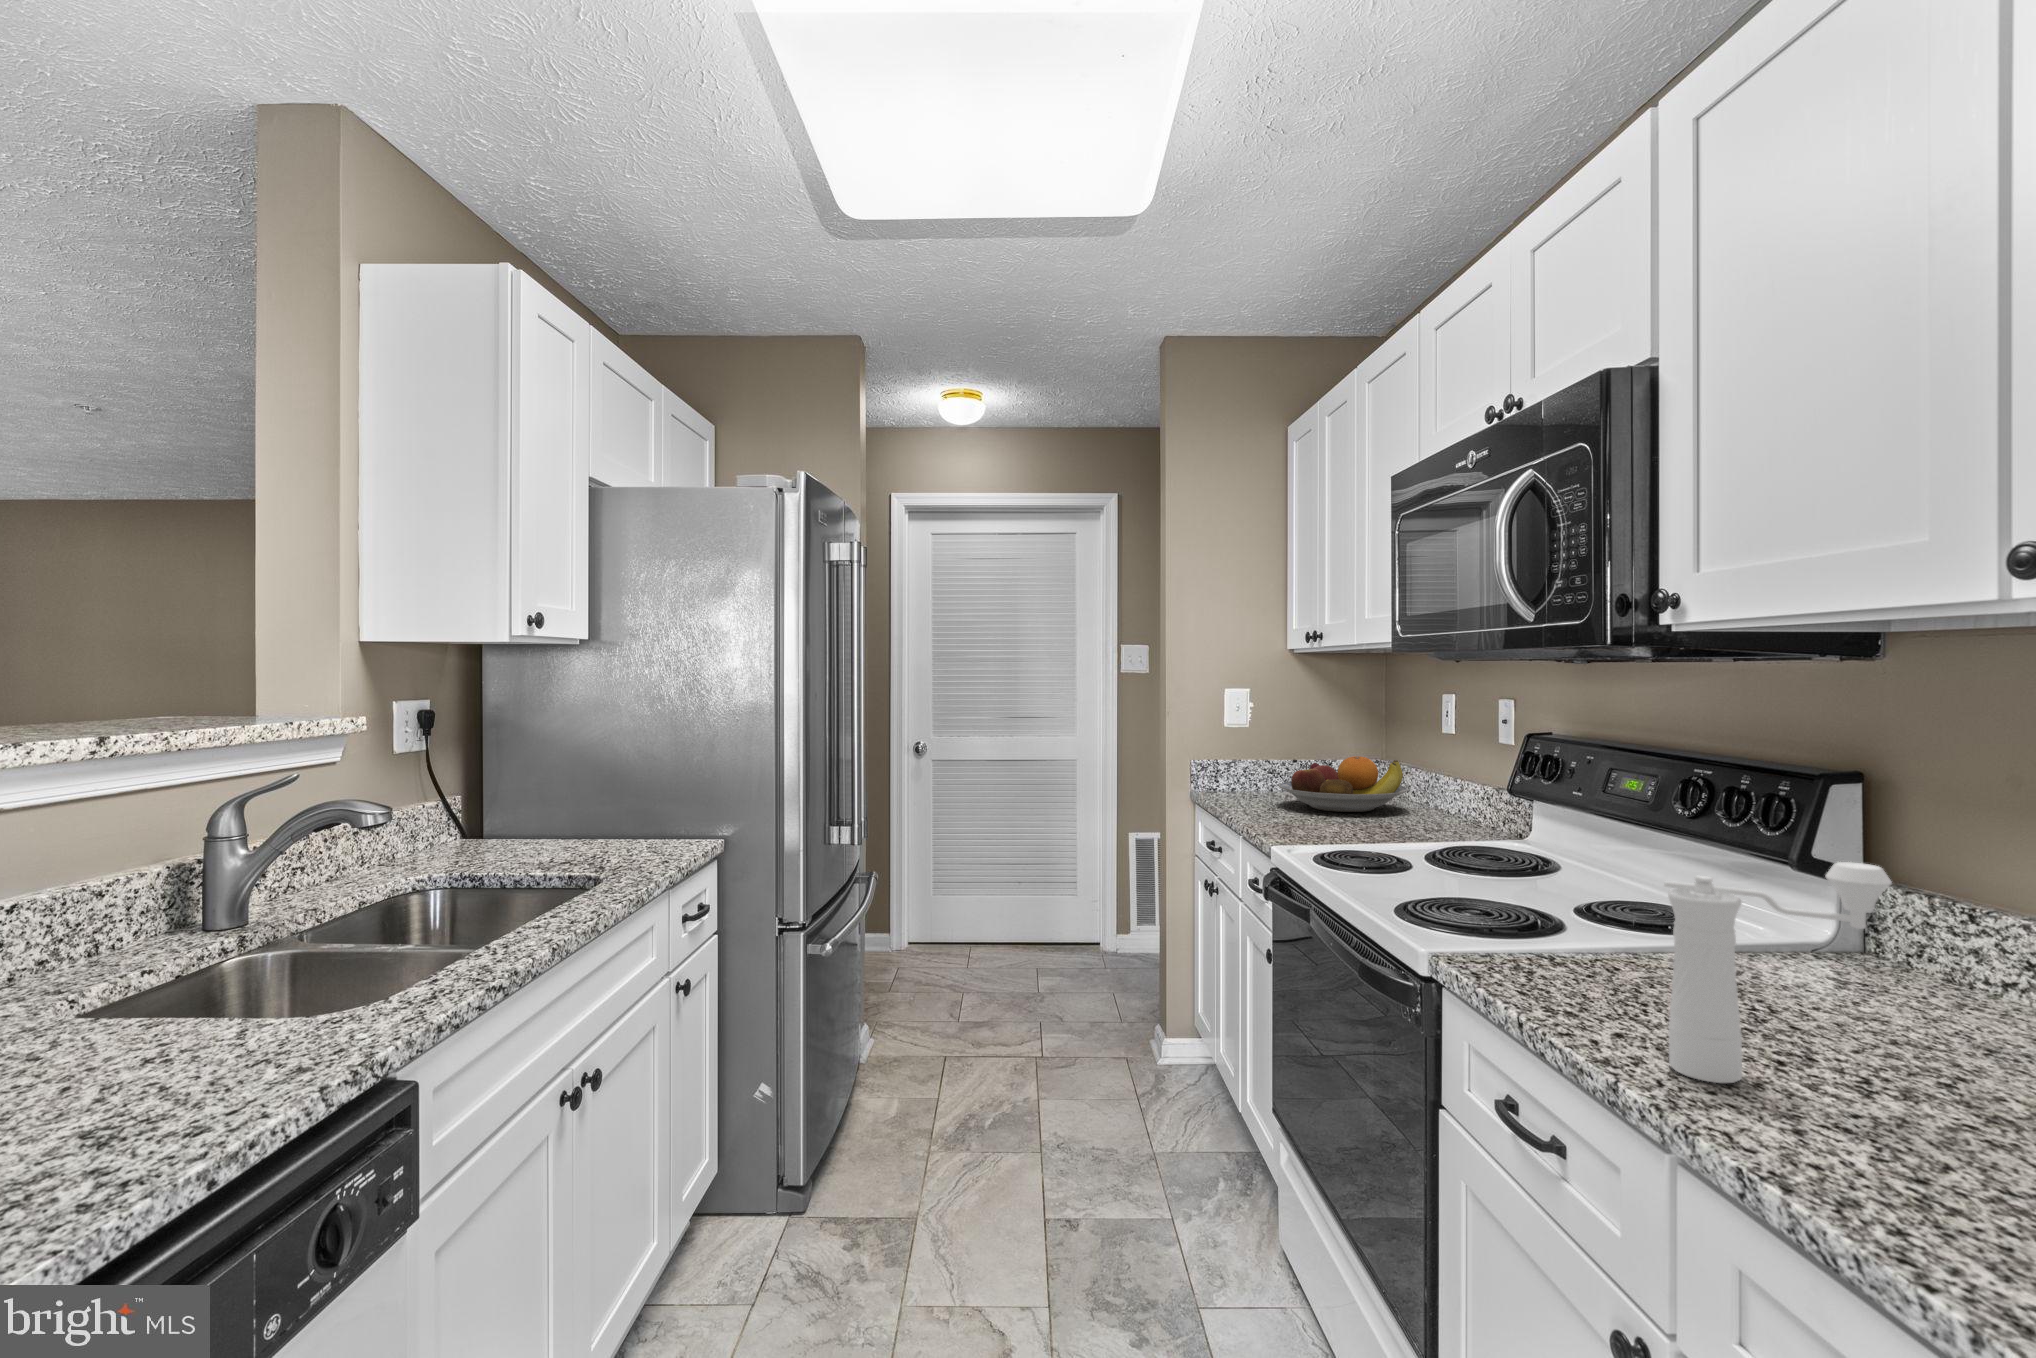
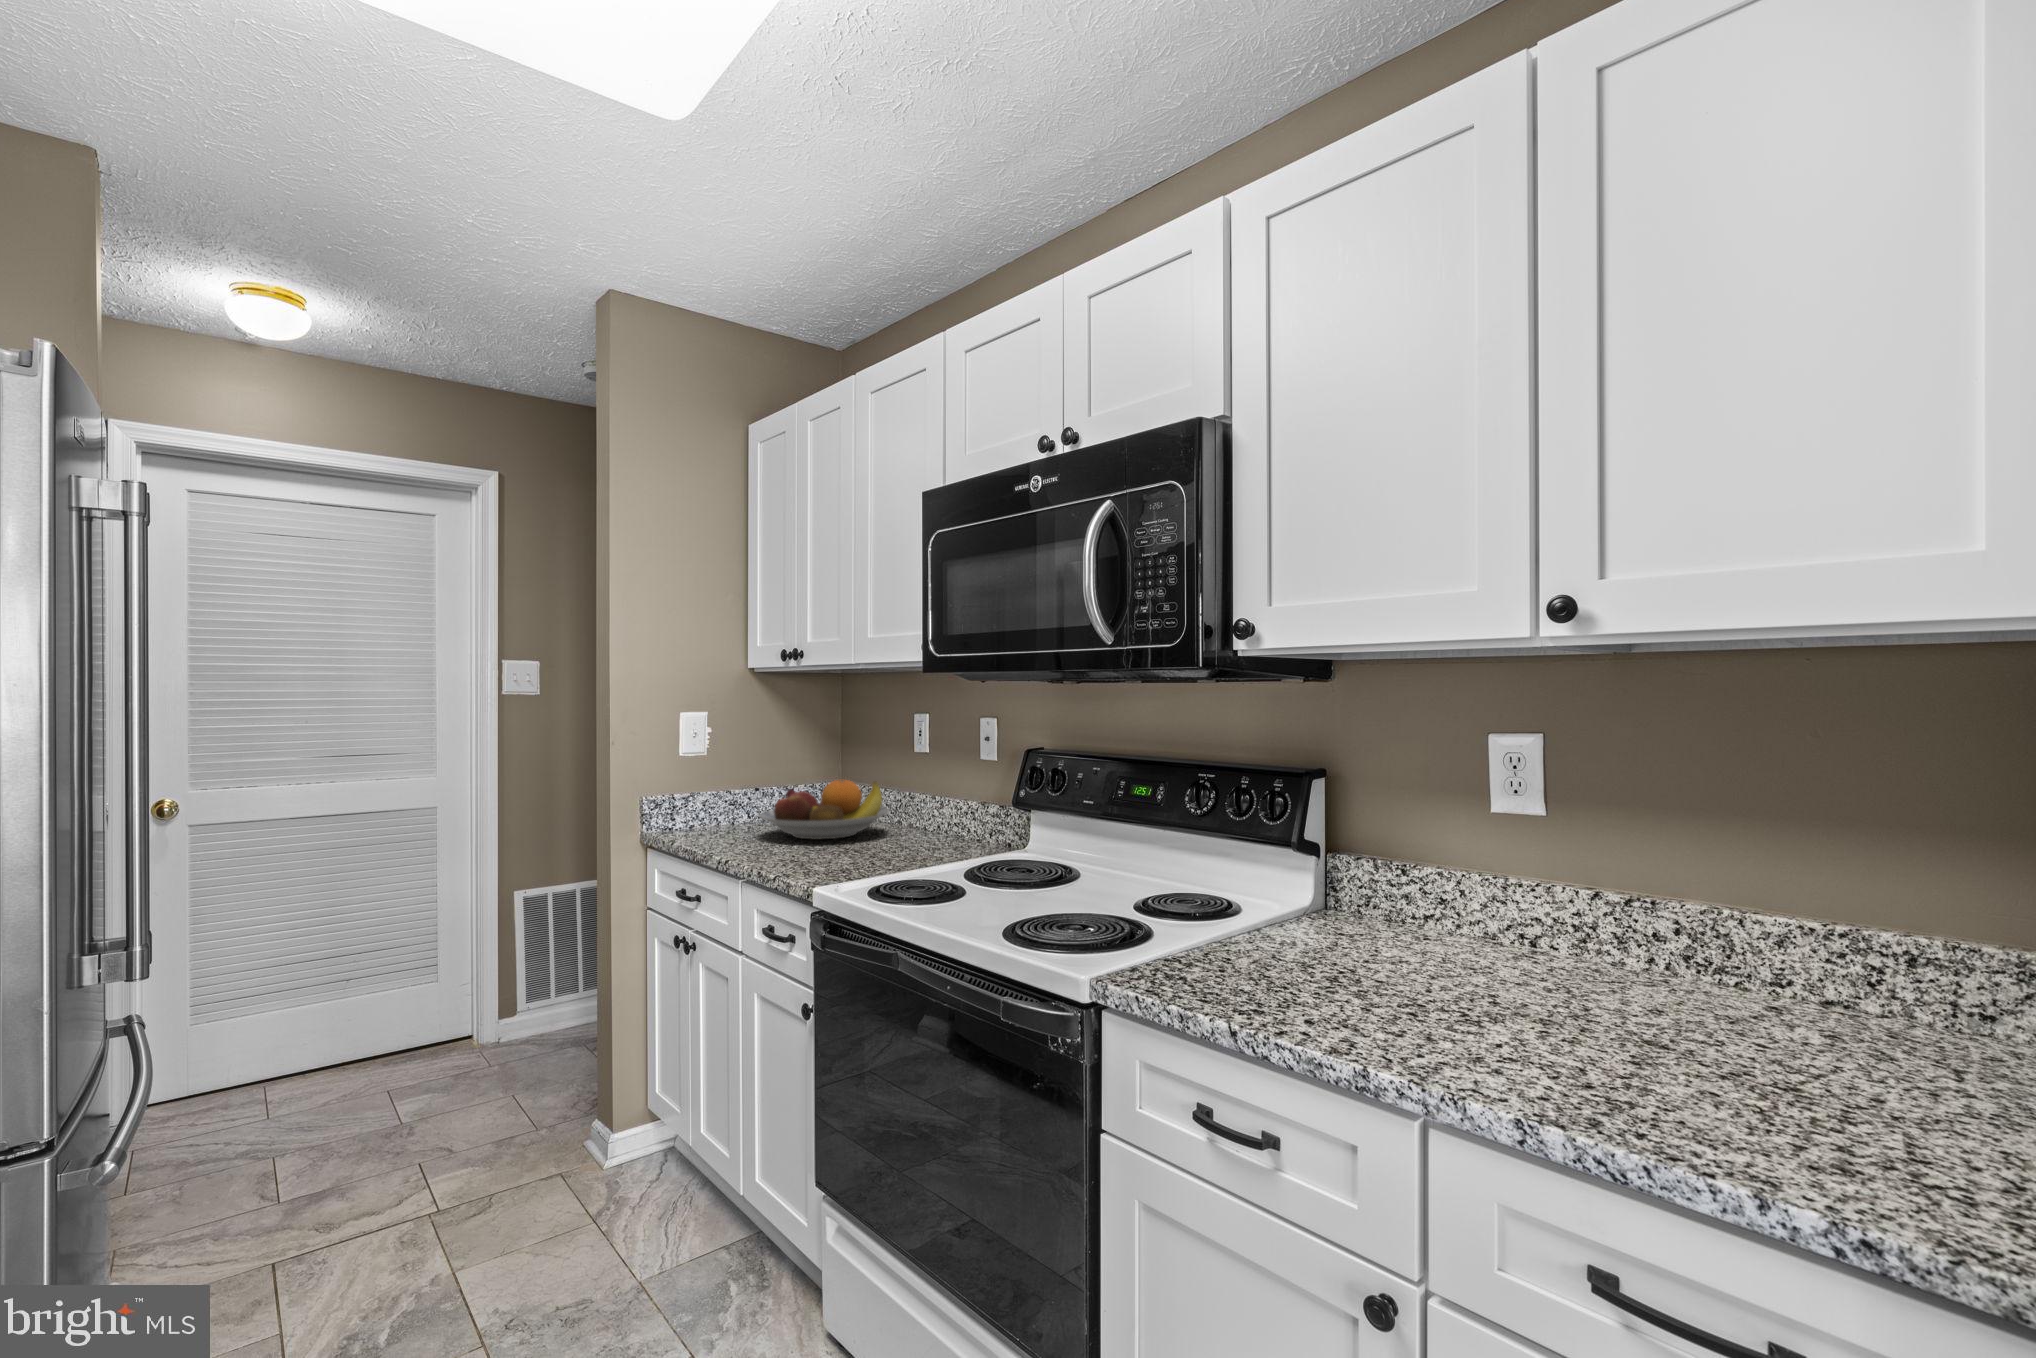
pepper mill: present [1664,862,1892,1083] -> none [1364,843,1511,1046]

